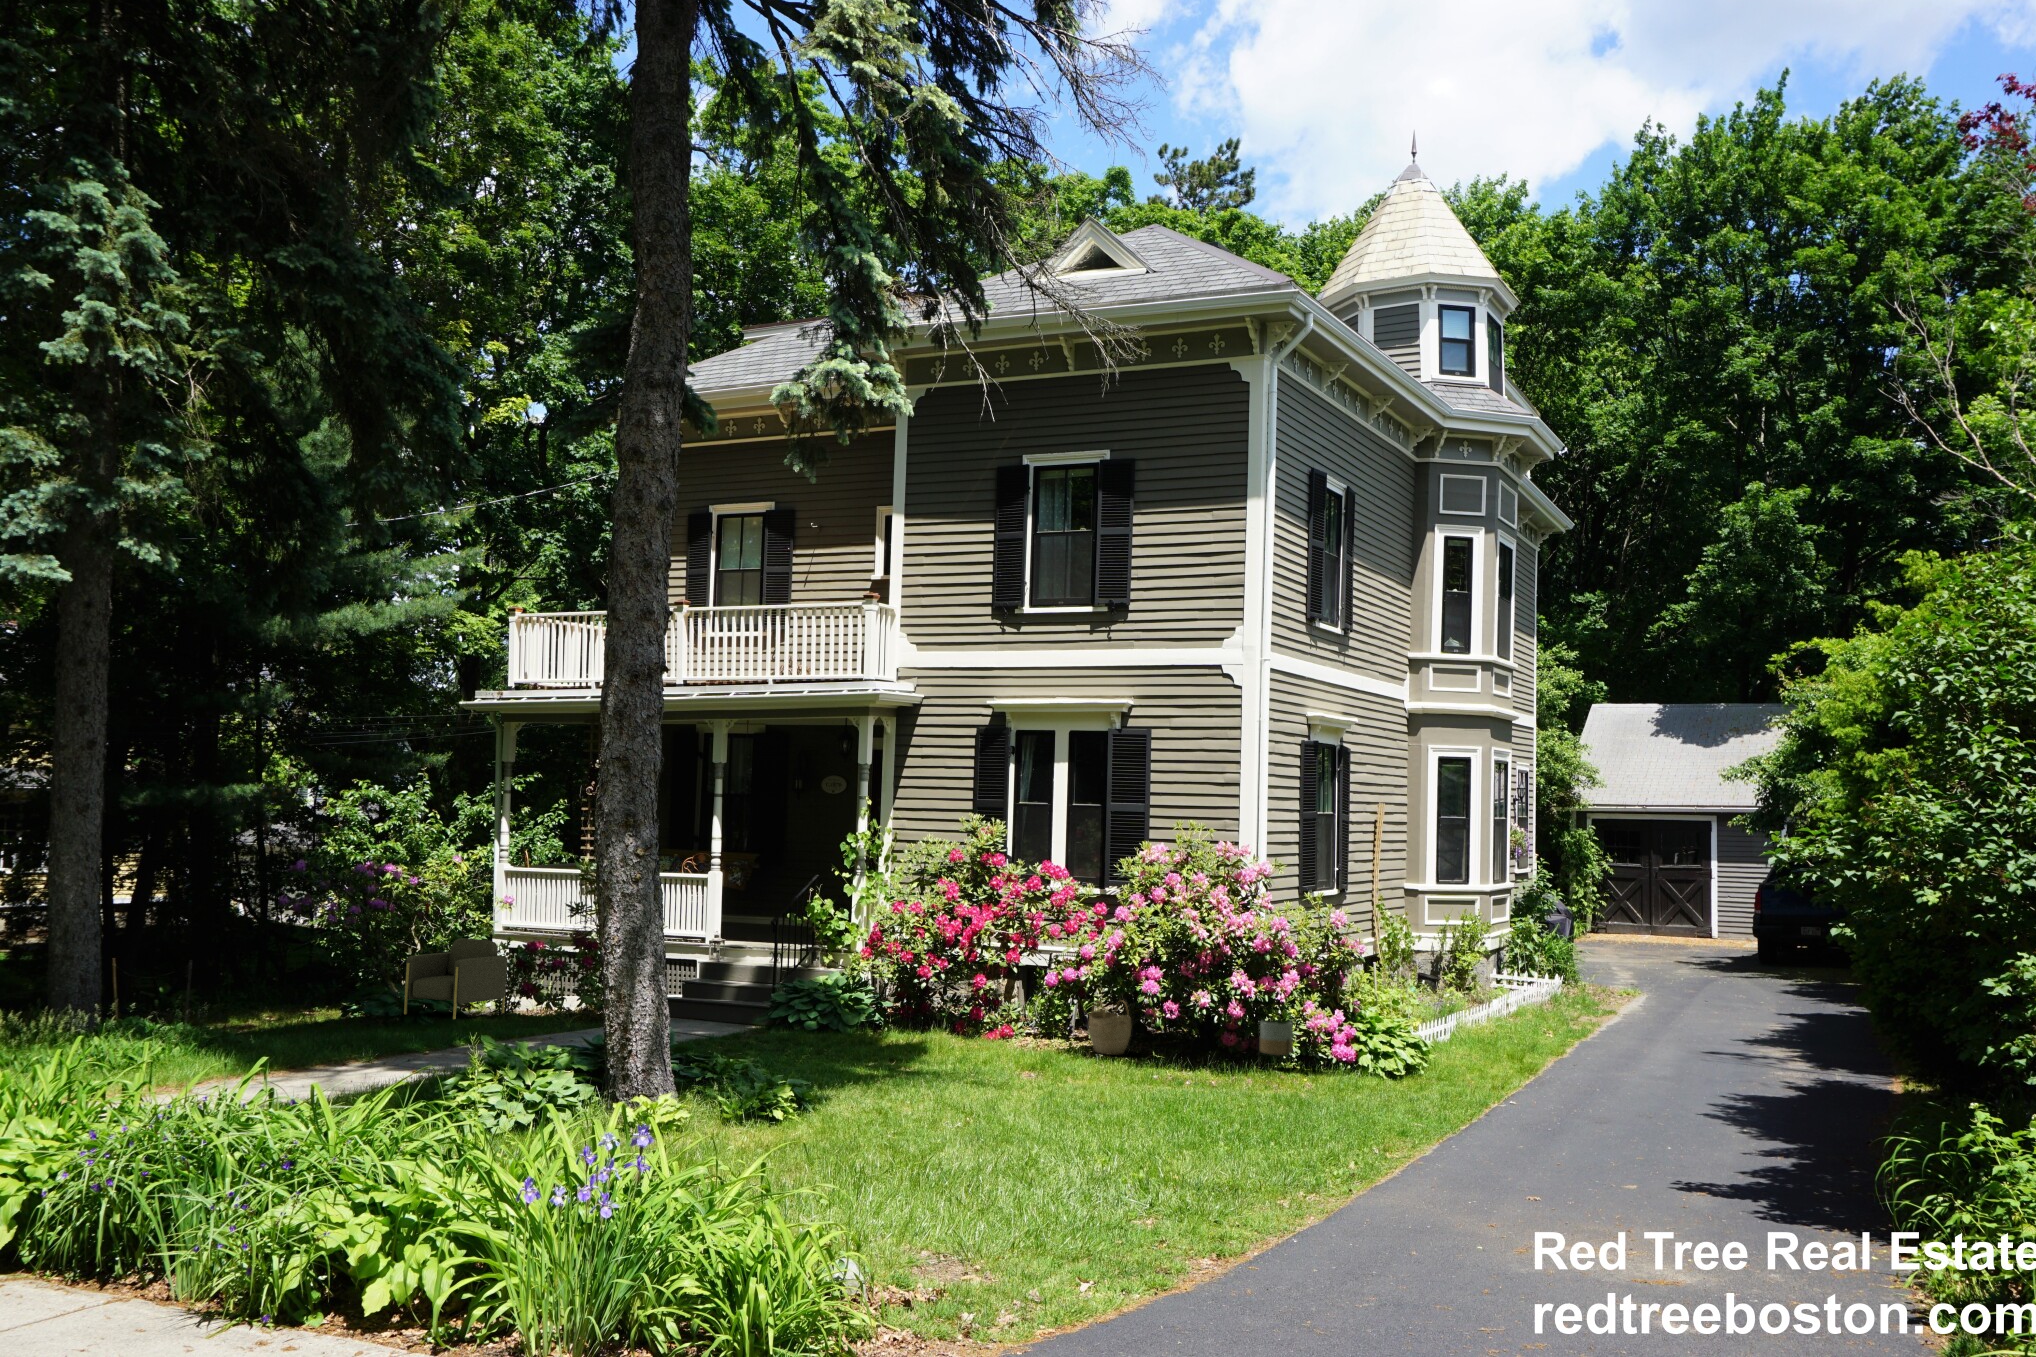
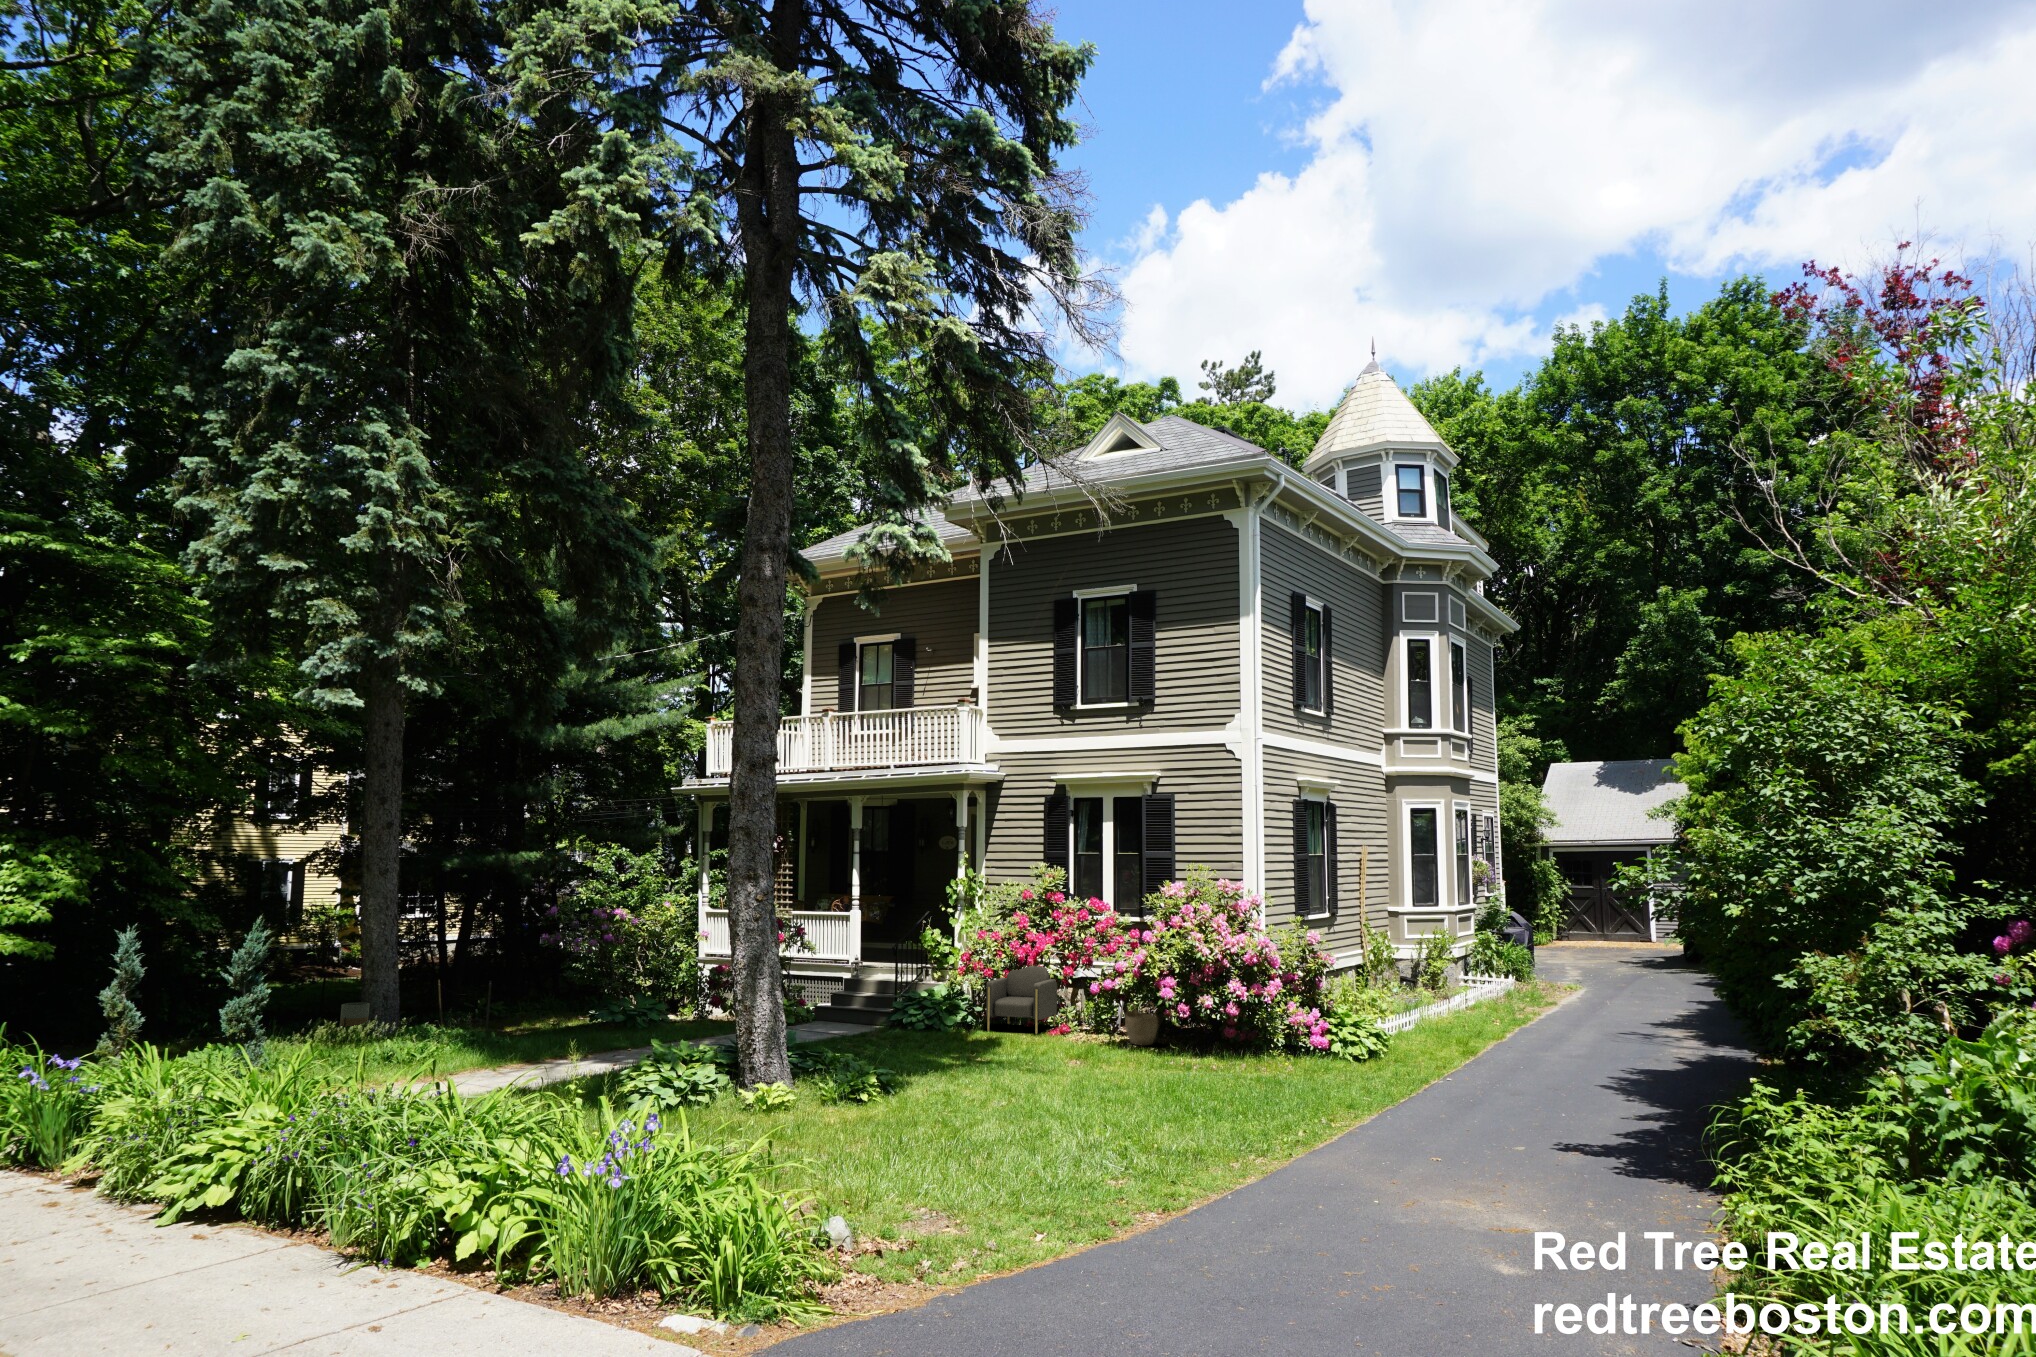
armchair: present [404,938,507,1019] -> present [986,966,1057,1034]
planter: present [1259,1021,1293,1055] -> present [340,1003,370,1041]

